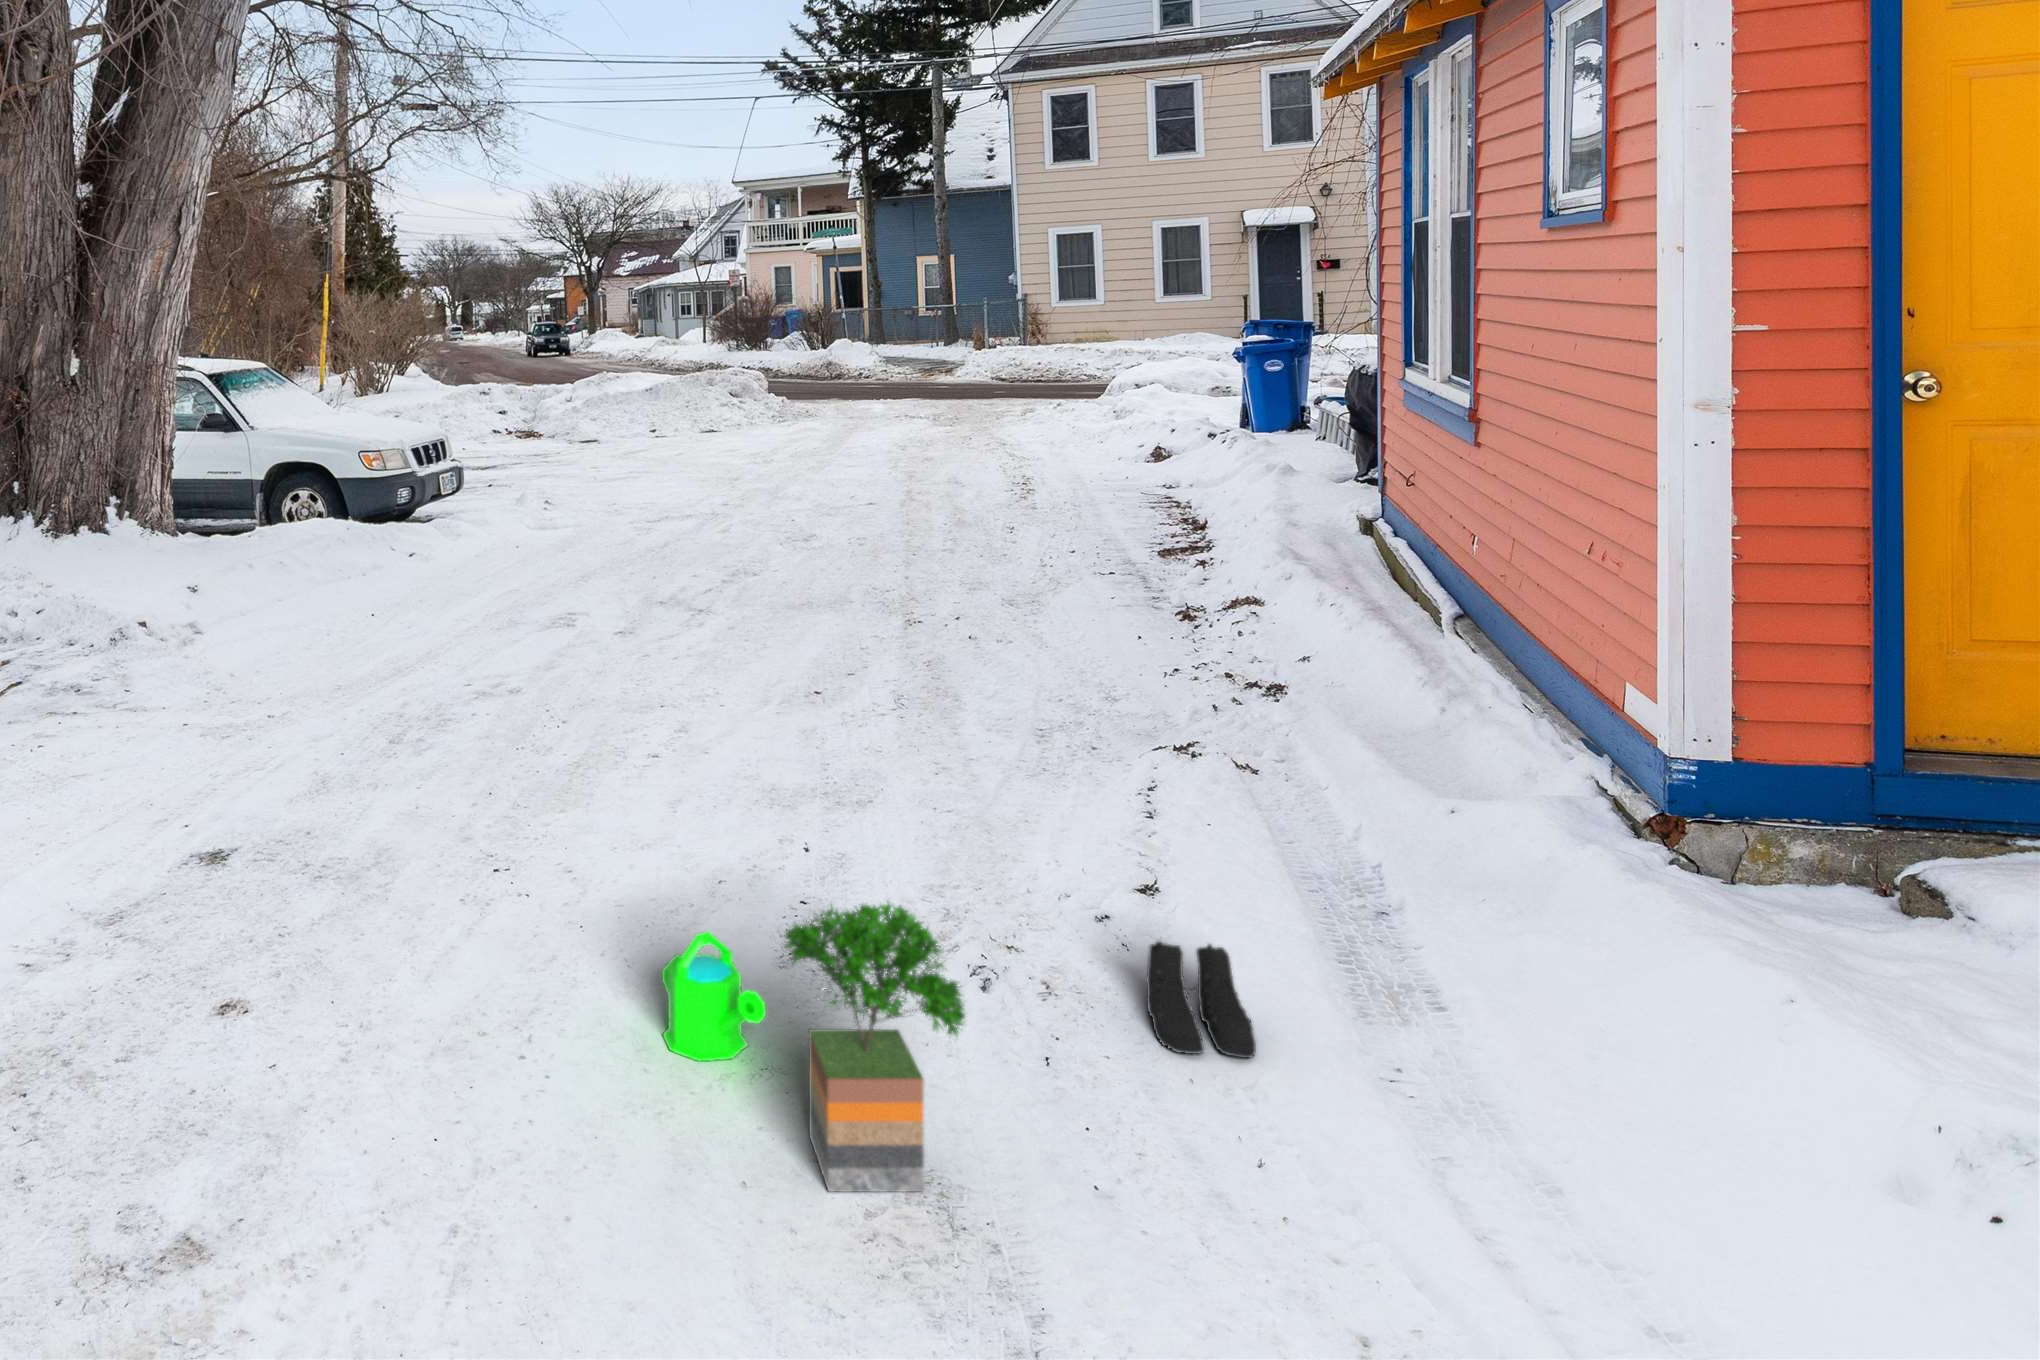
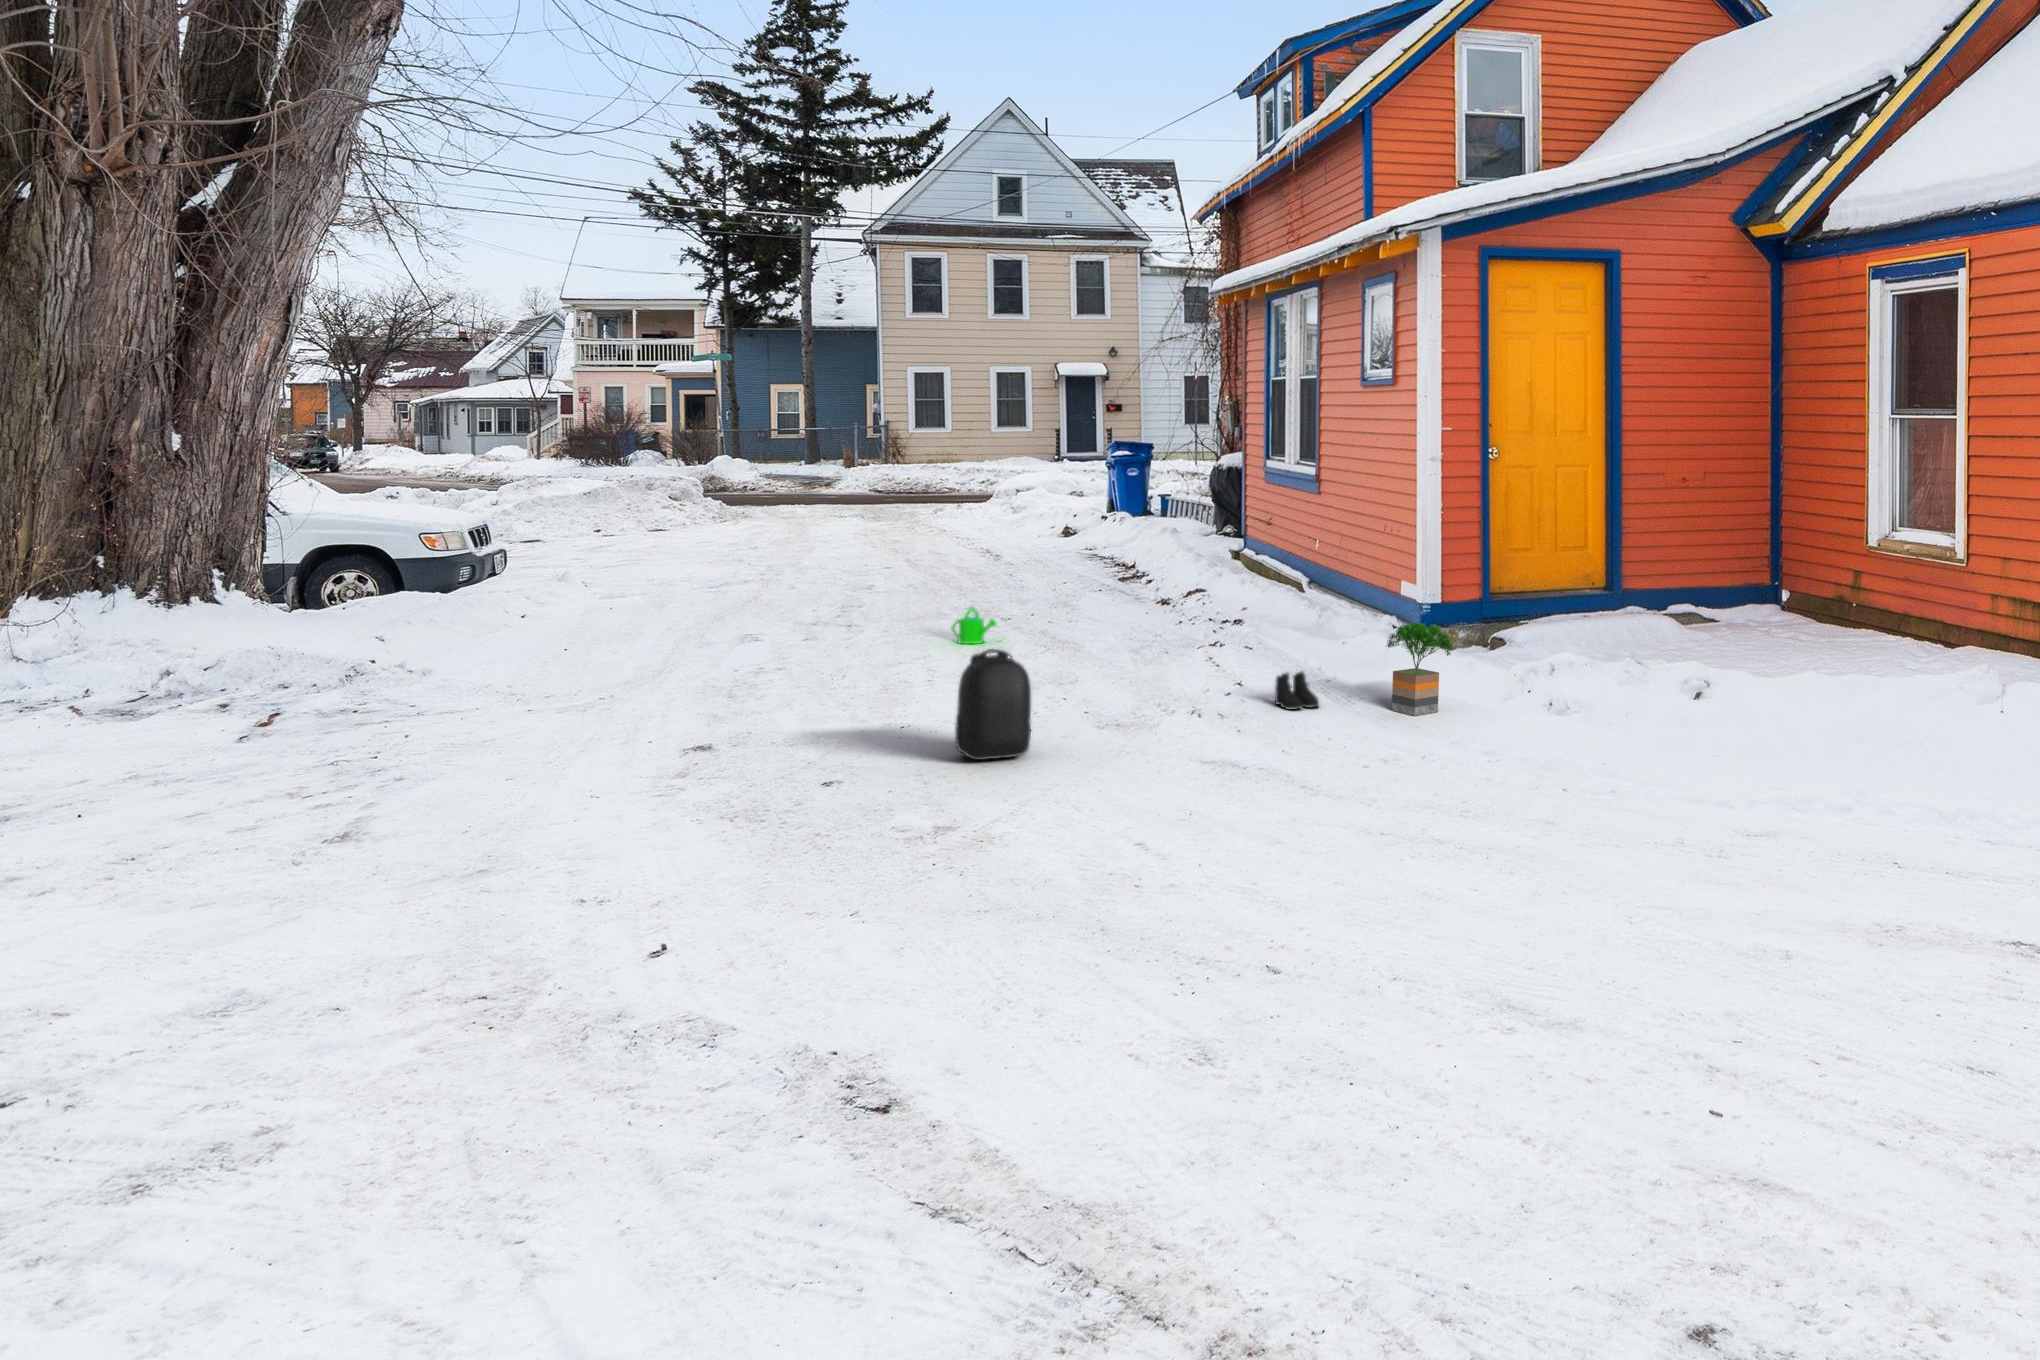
backpack: none [328,833,479,1077] -> present [955,649,1031,760]
potted tree: present [784,903,965,1192] -> present [1388,623,1454,716]
watering can: present [662,931,766,1062] -> present [952,607,996,644]

